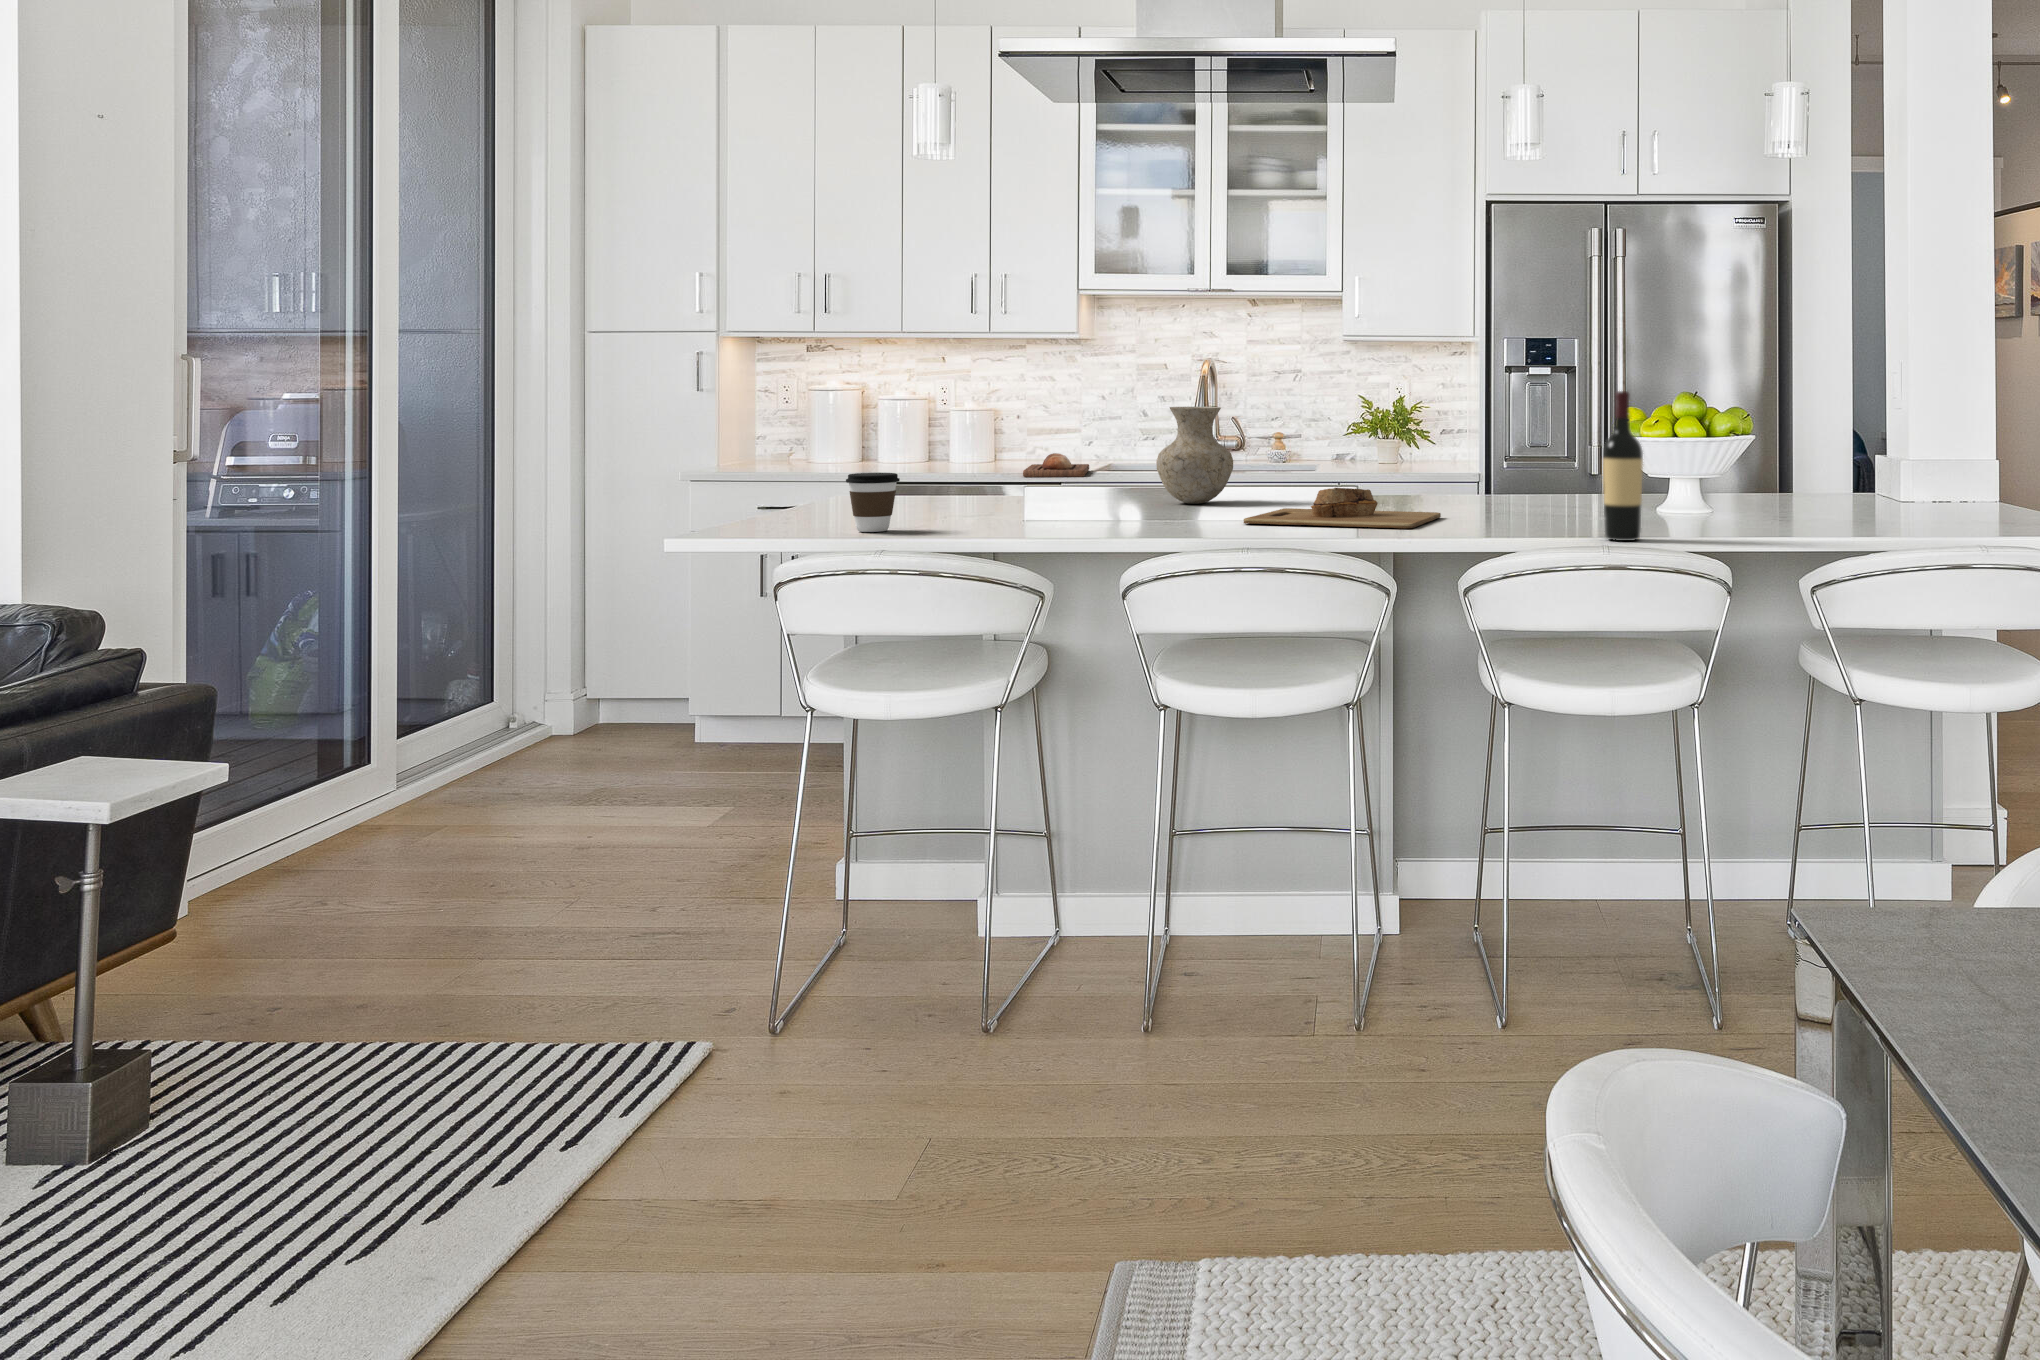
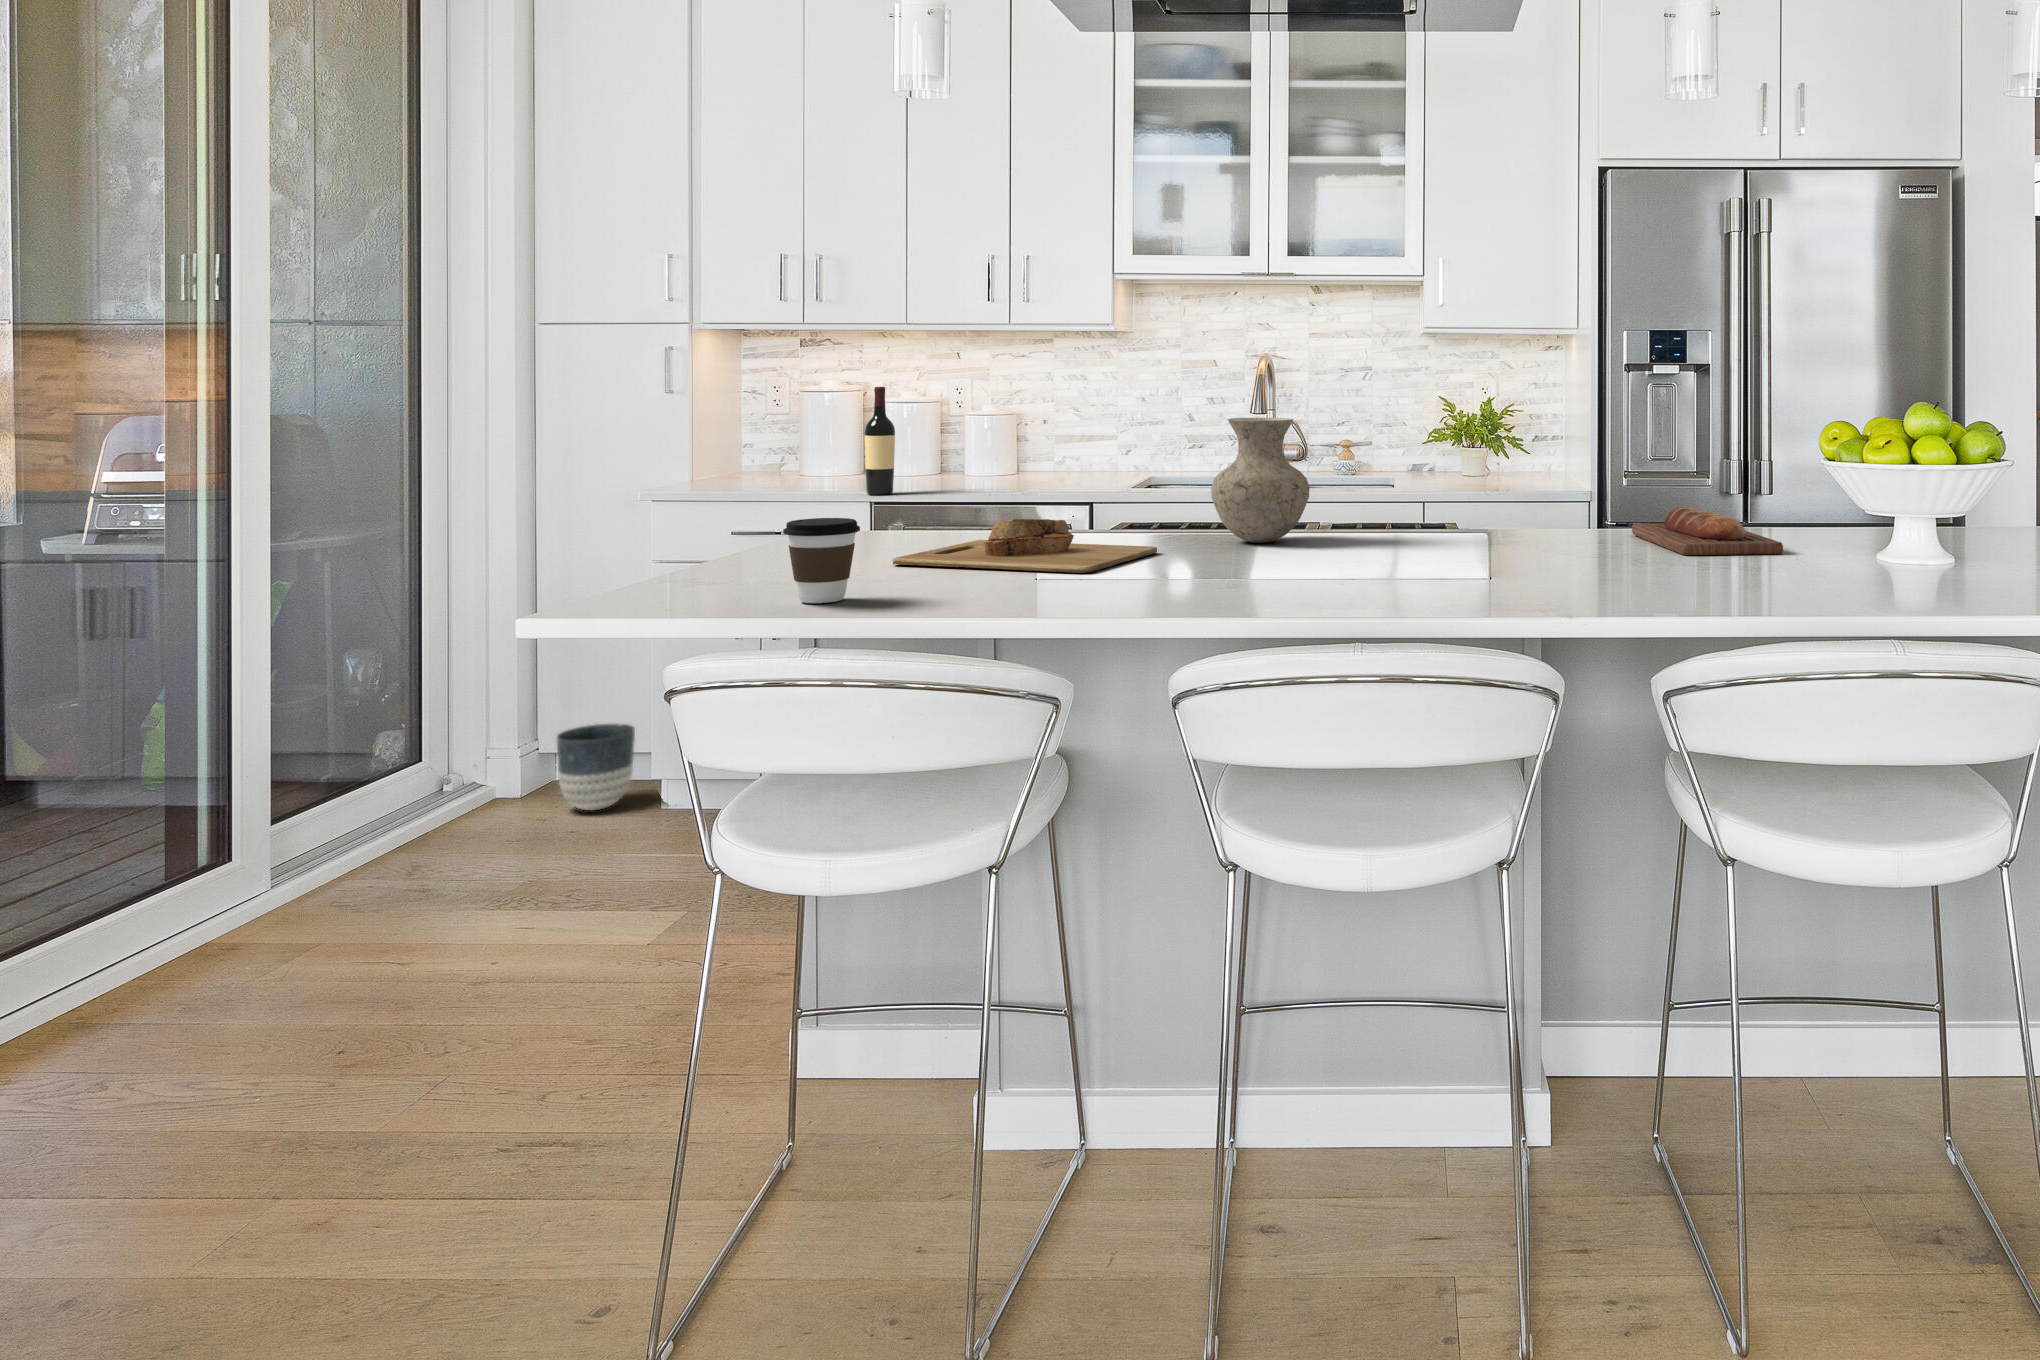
wine bottle: present [1603,391,1643,541] -> present [865,387,895,495]
bread loaf: present [1023,453,1089,477] -> present [1632,507,1783,555]
cutting board: present [1244,488,1441,528] -> present [893,519,1157,573]
planter: none [608,672,673,744] -> present [556,724,635,811]

